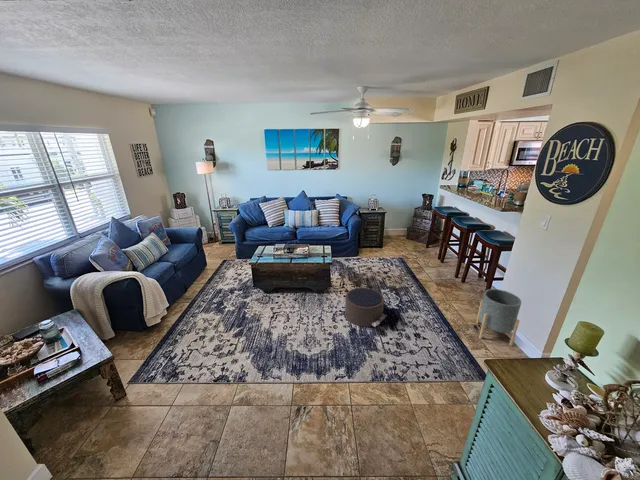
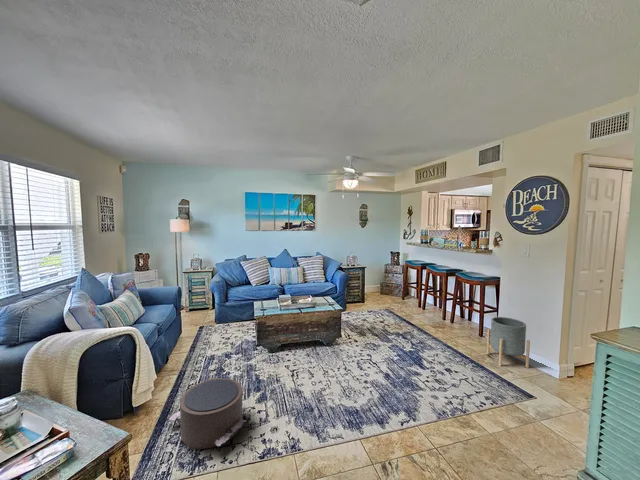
pouf: present [337,288,387,327] -> present [169,378,246,449]

